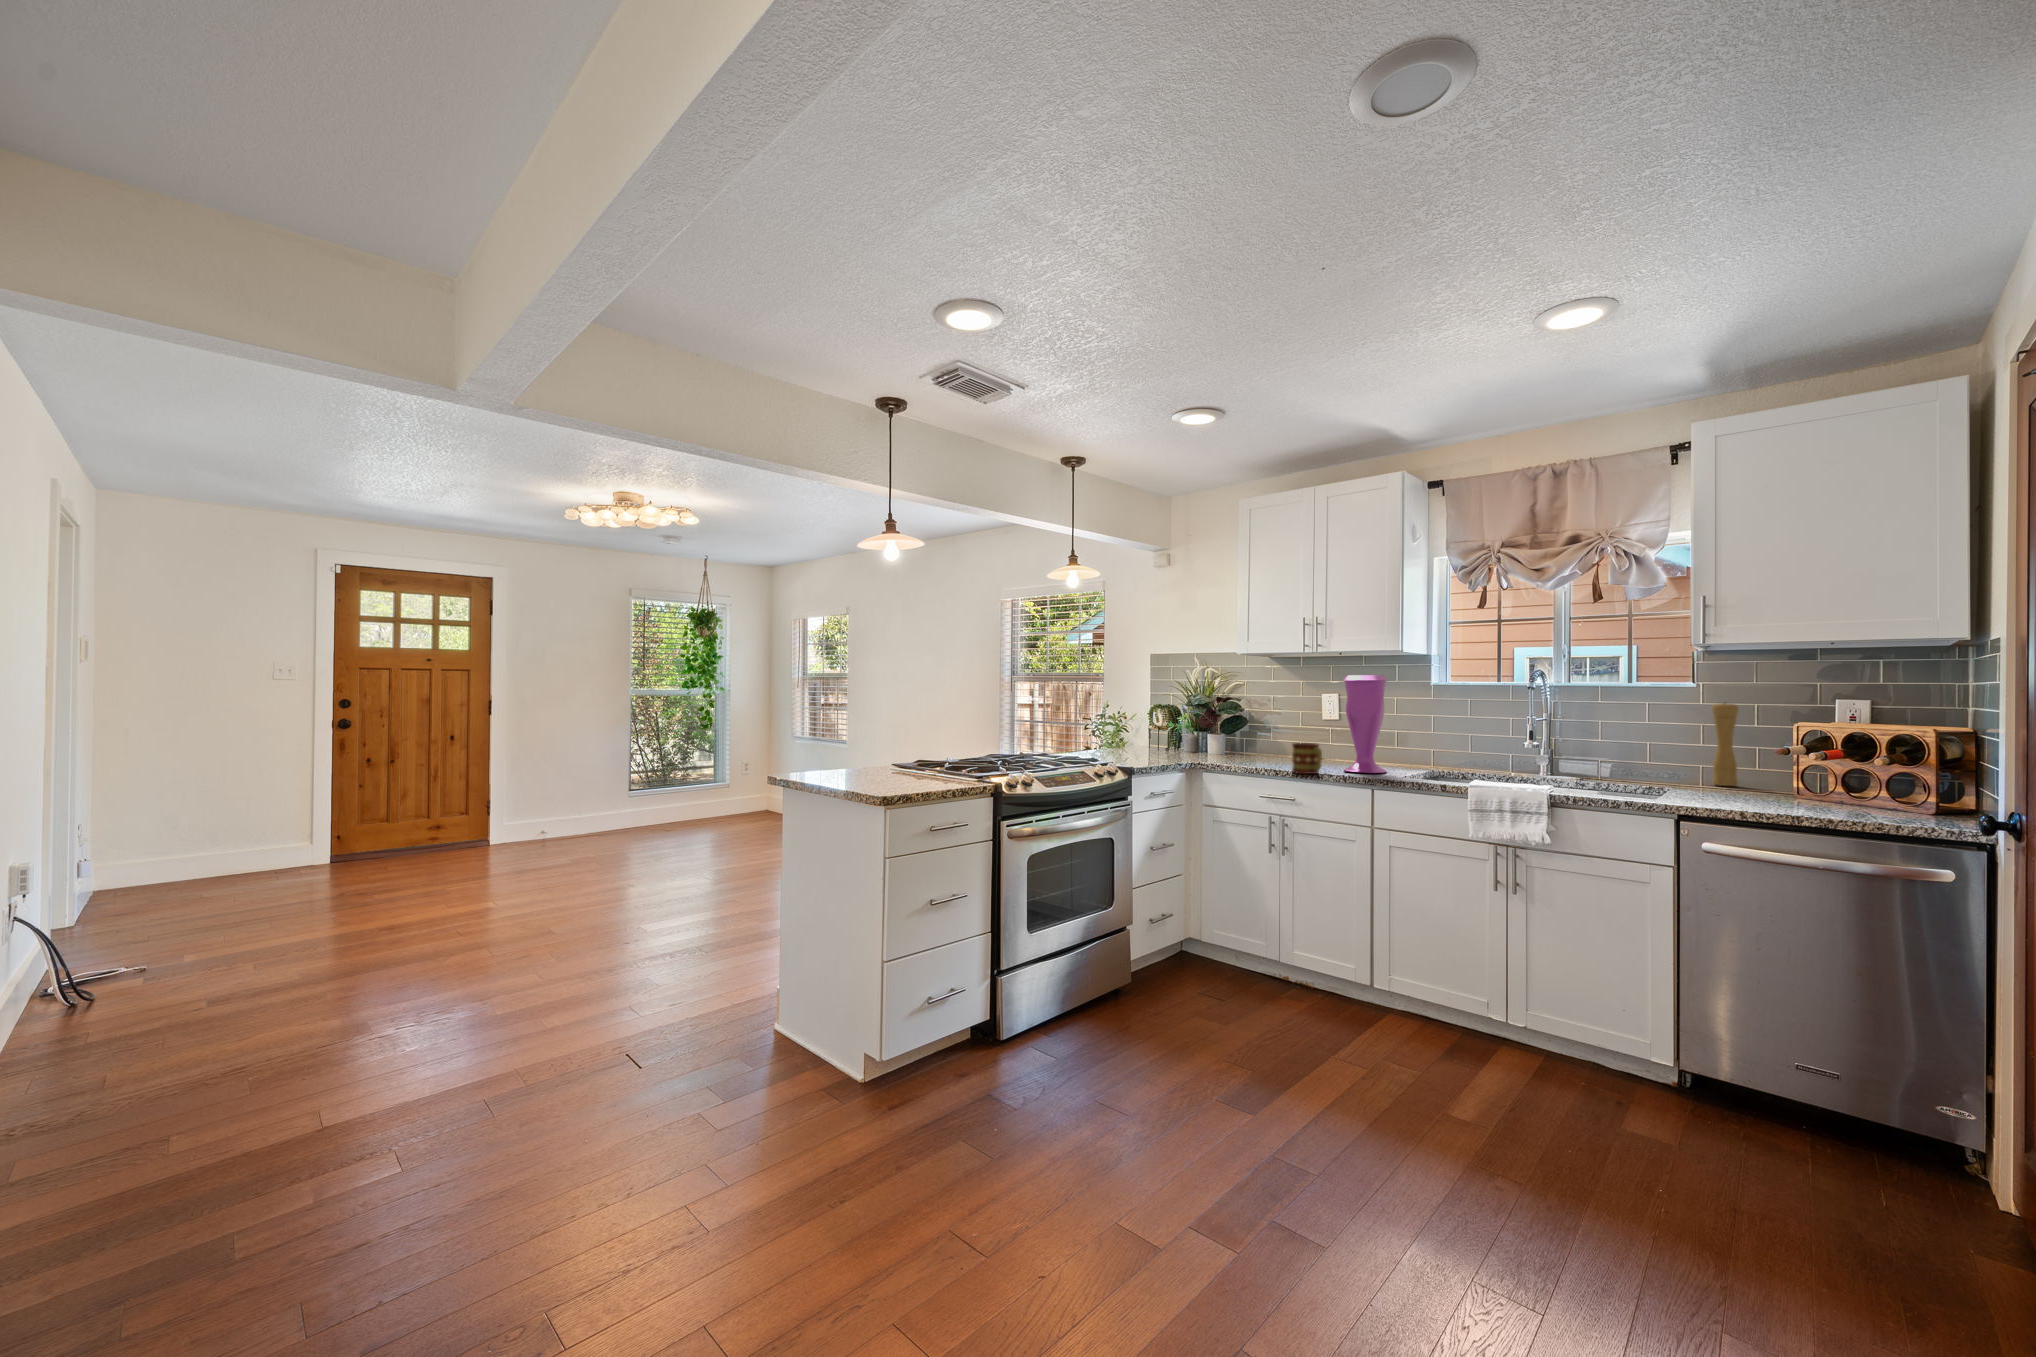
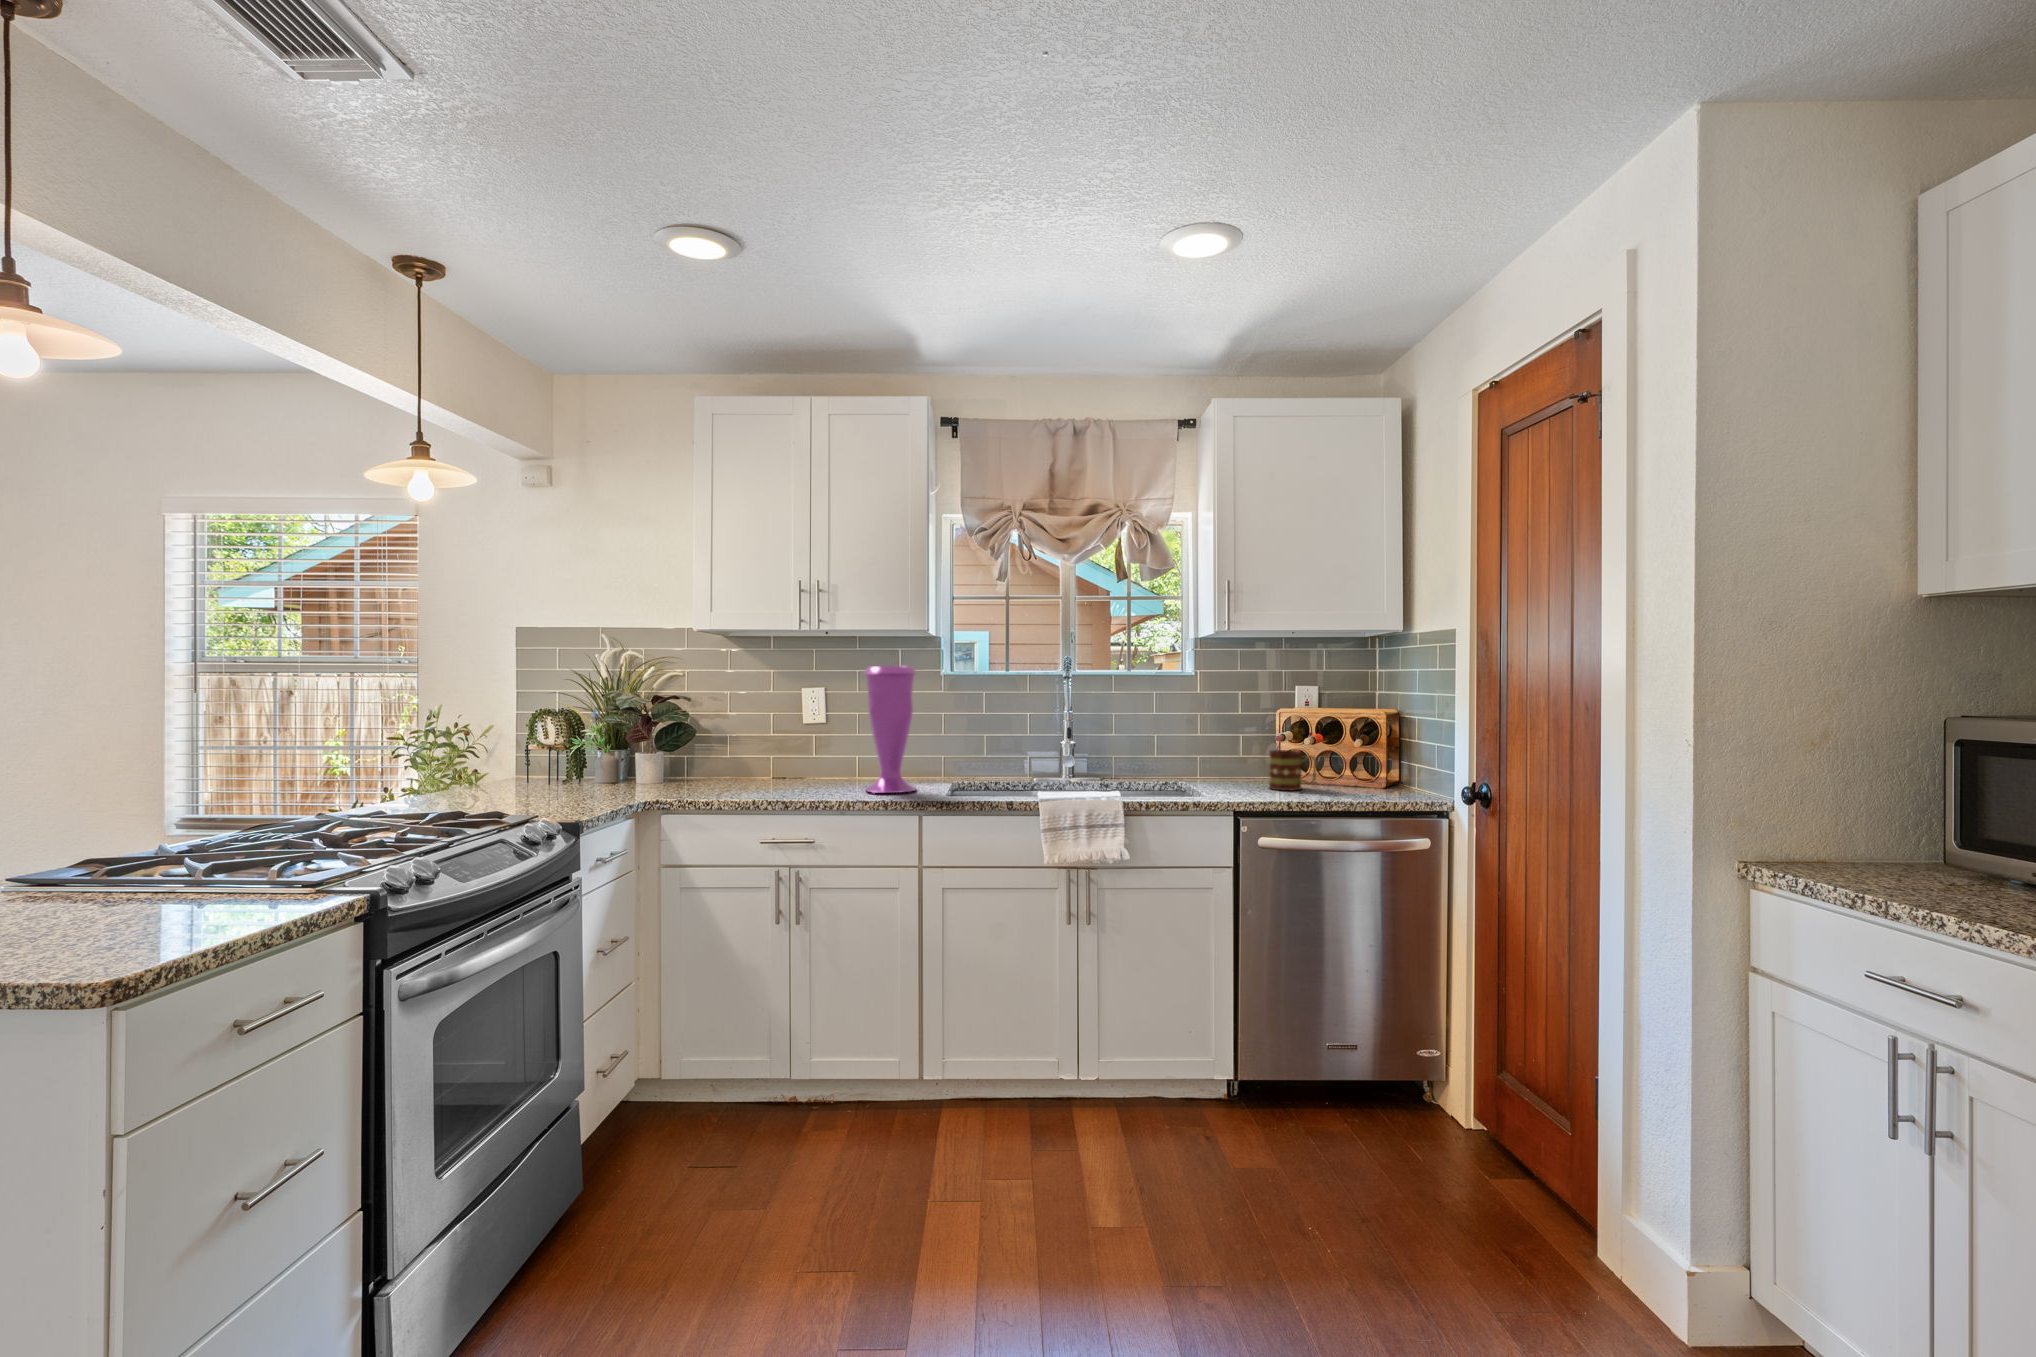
pepper mill: present [1712,702,1738,786] -> none [1205,689,1227,772]
mug: present [1292,743,1322,774] -> present [1269,750,1317,791]

